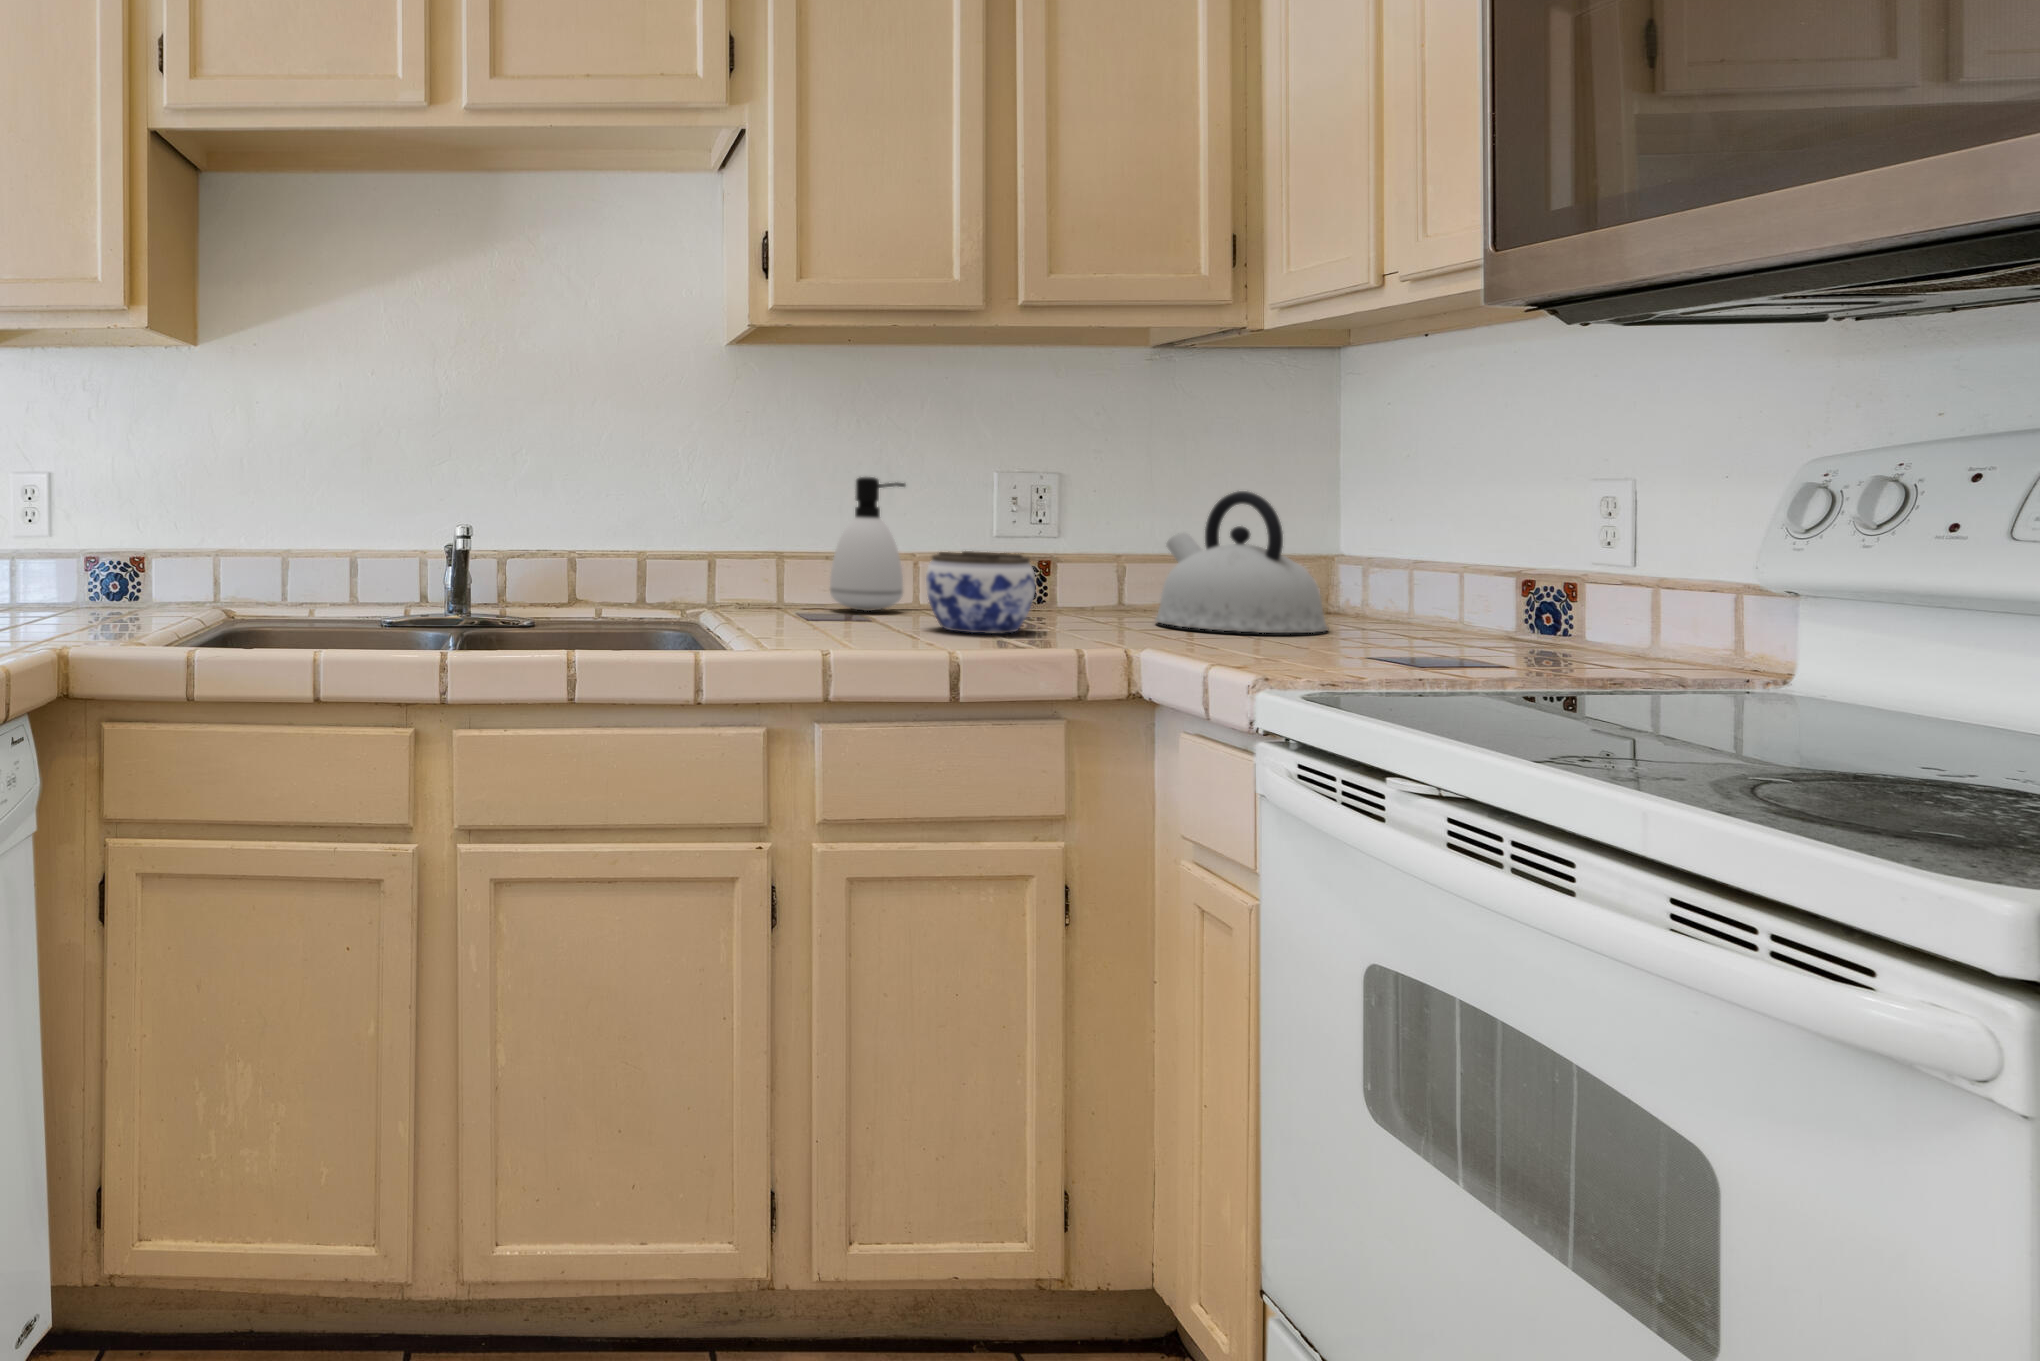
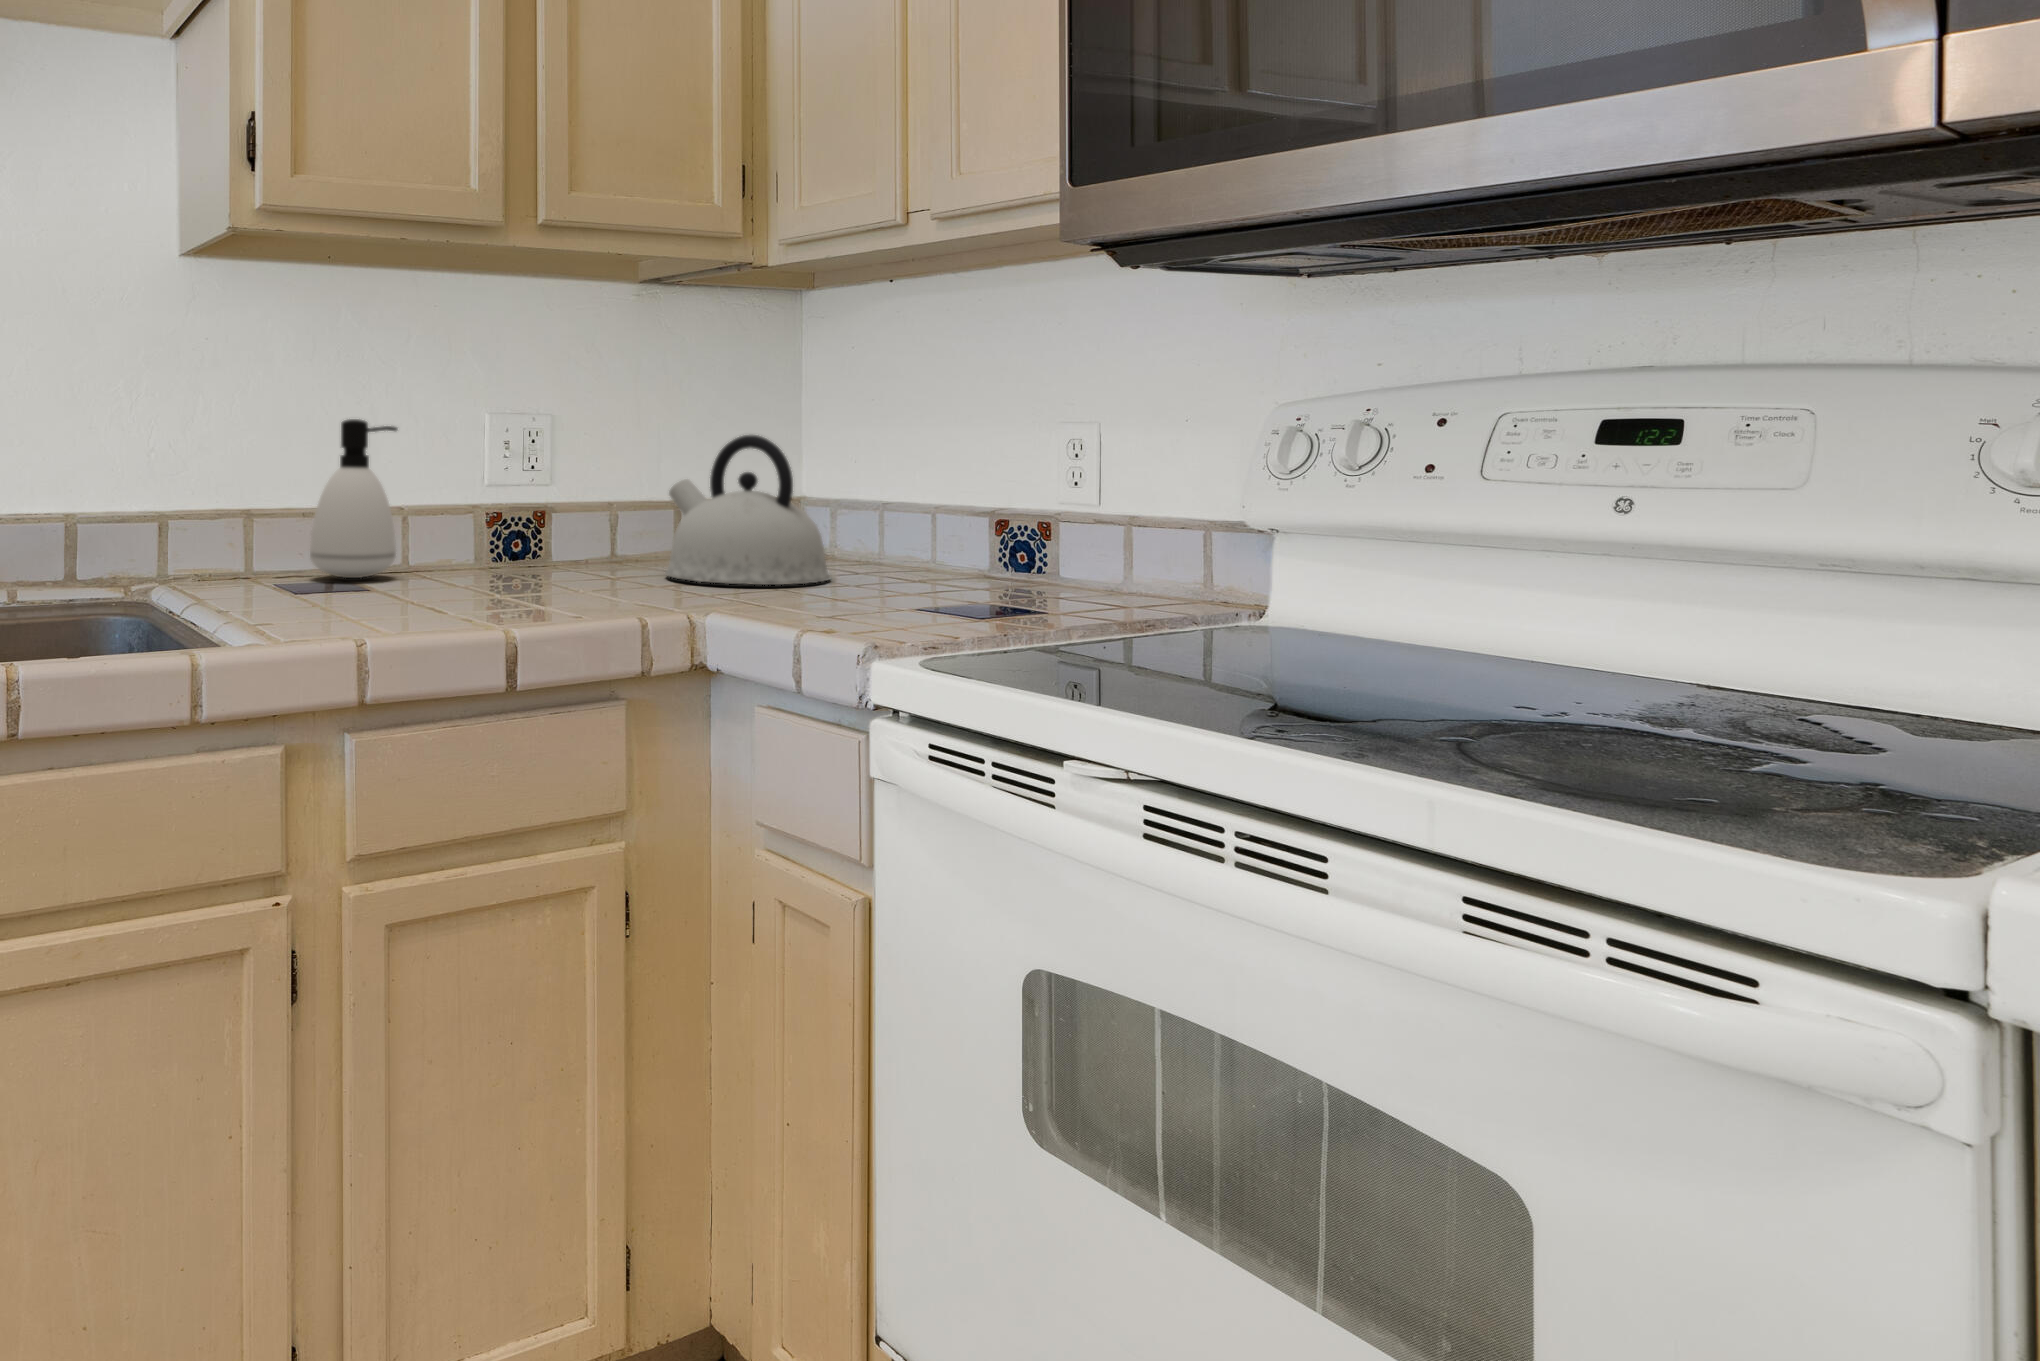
jar: present [926,551,1035,634] -> none [443,506,565,602]

